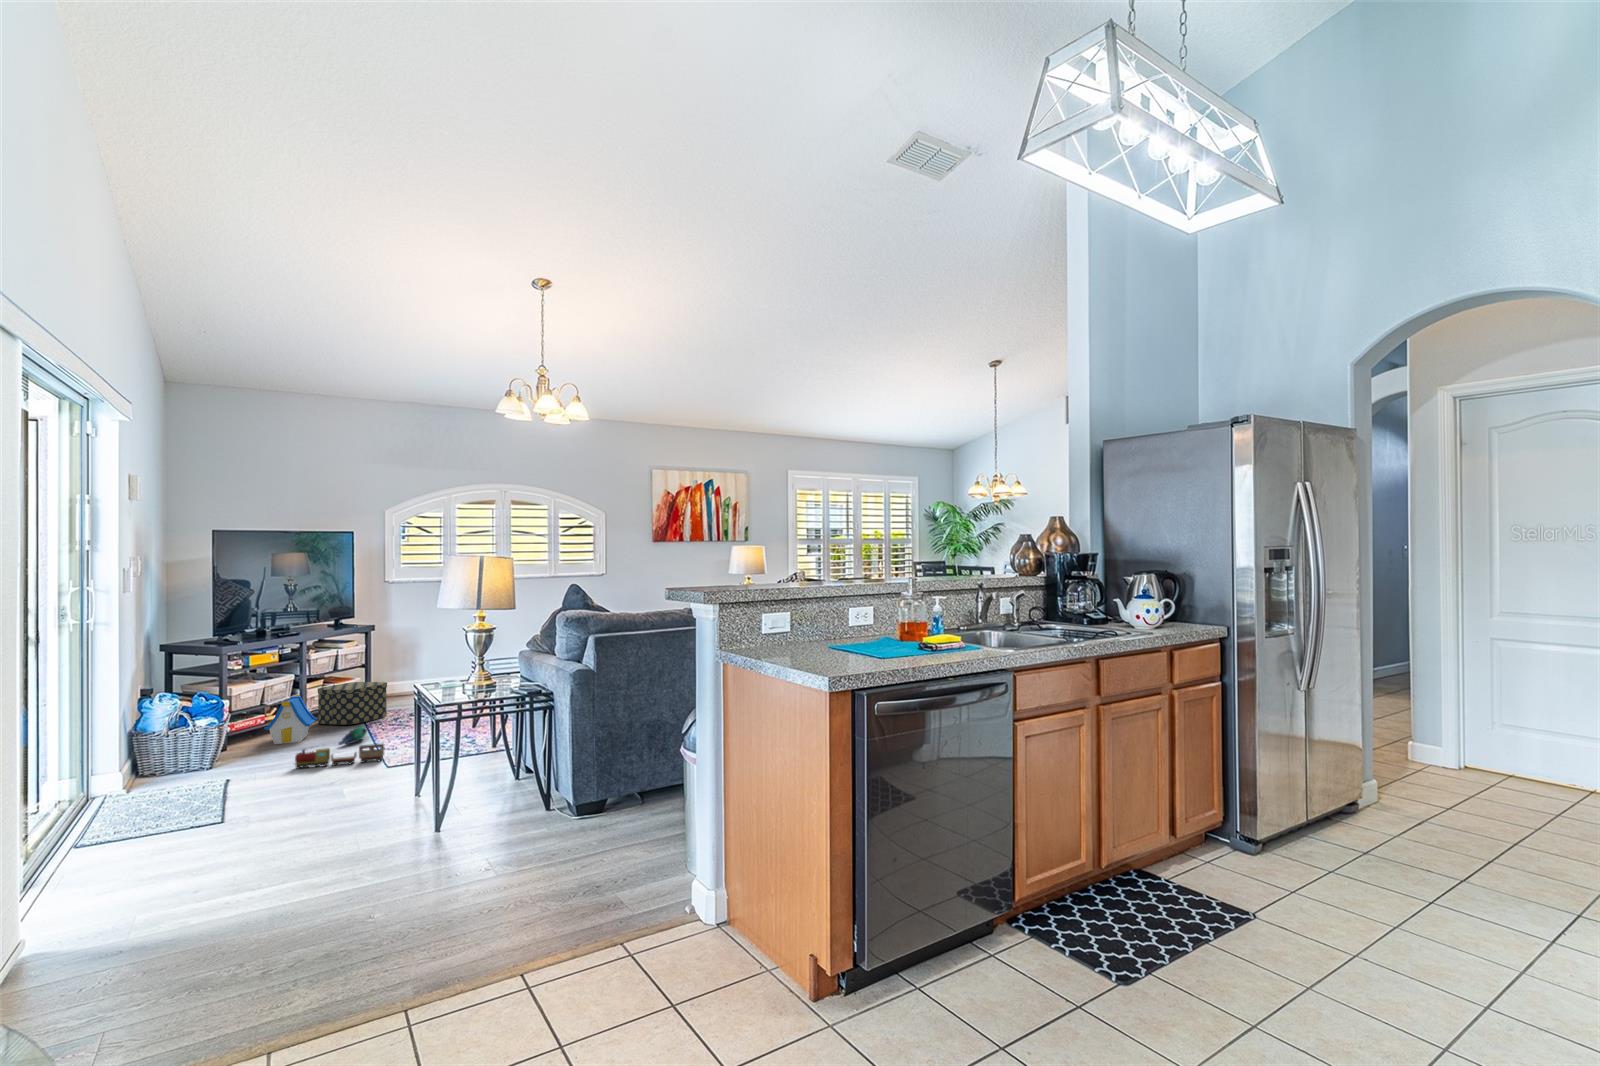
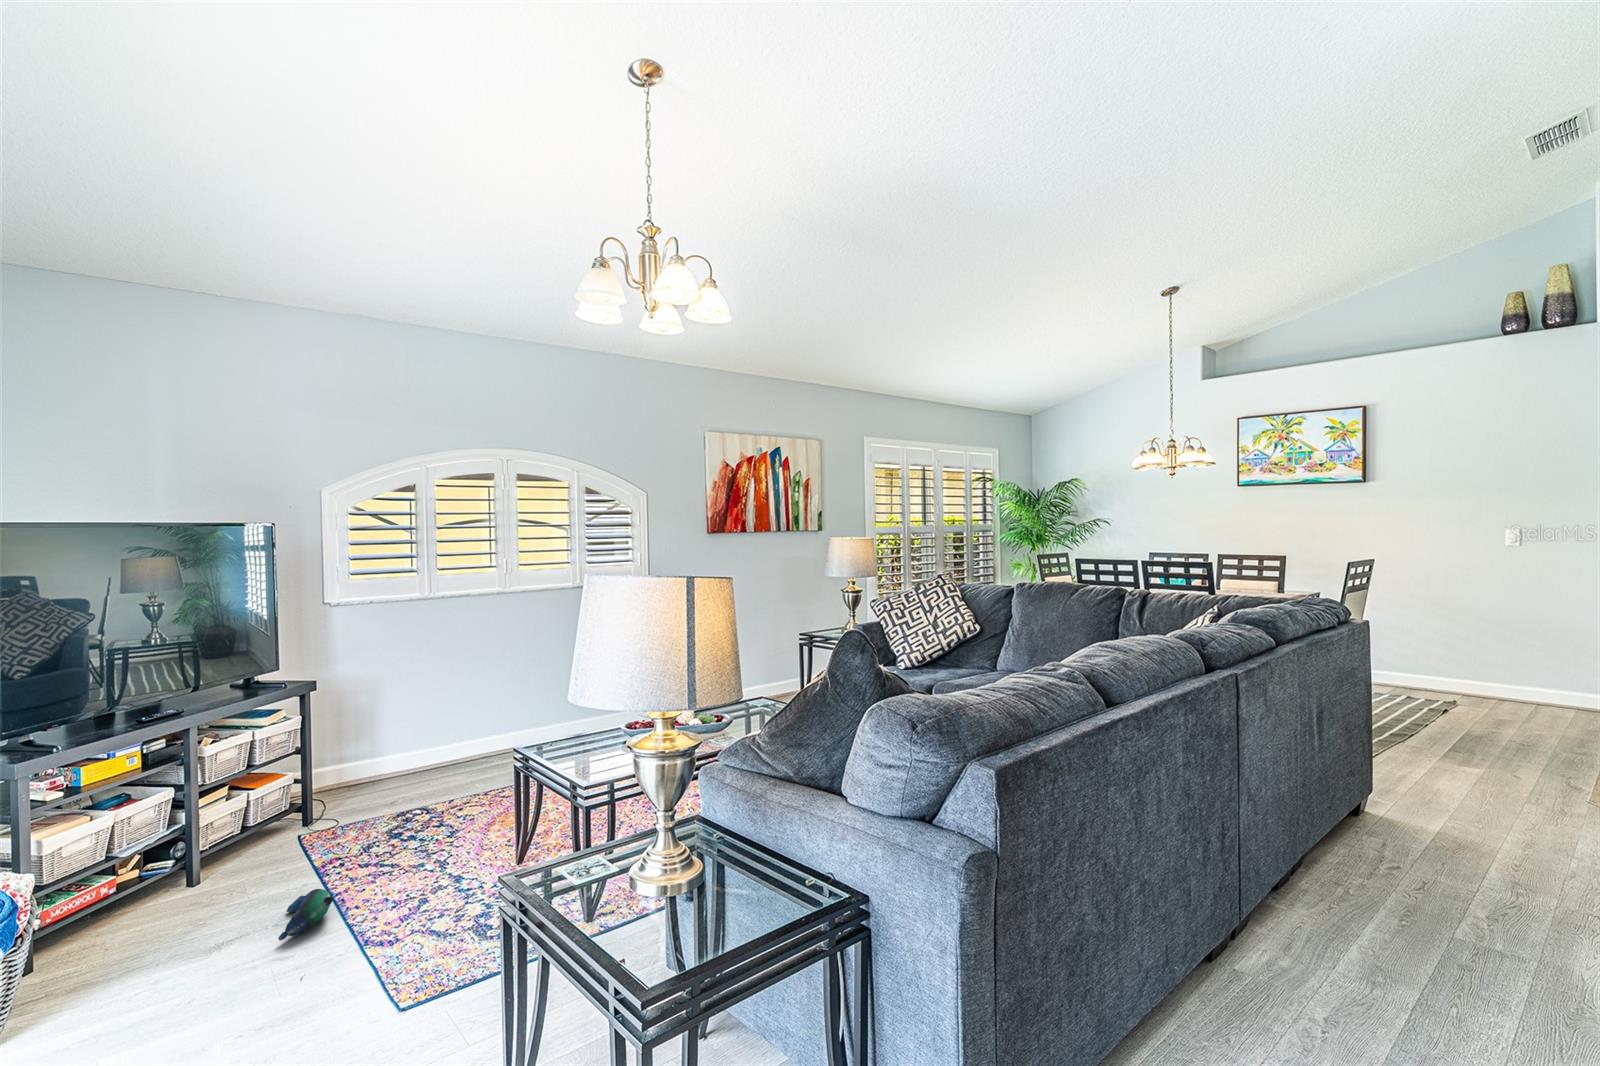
storage box: present [318,682,387,725] -> none [219,781,348,873]
toy house: present [264,695,317,744] -> none [116,830,225,944]
toy train: present [295,744,384,769] -> none [192,951,390,1037]

